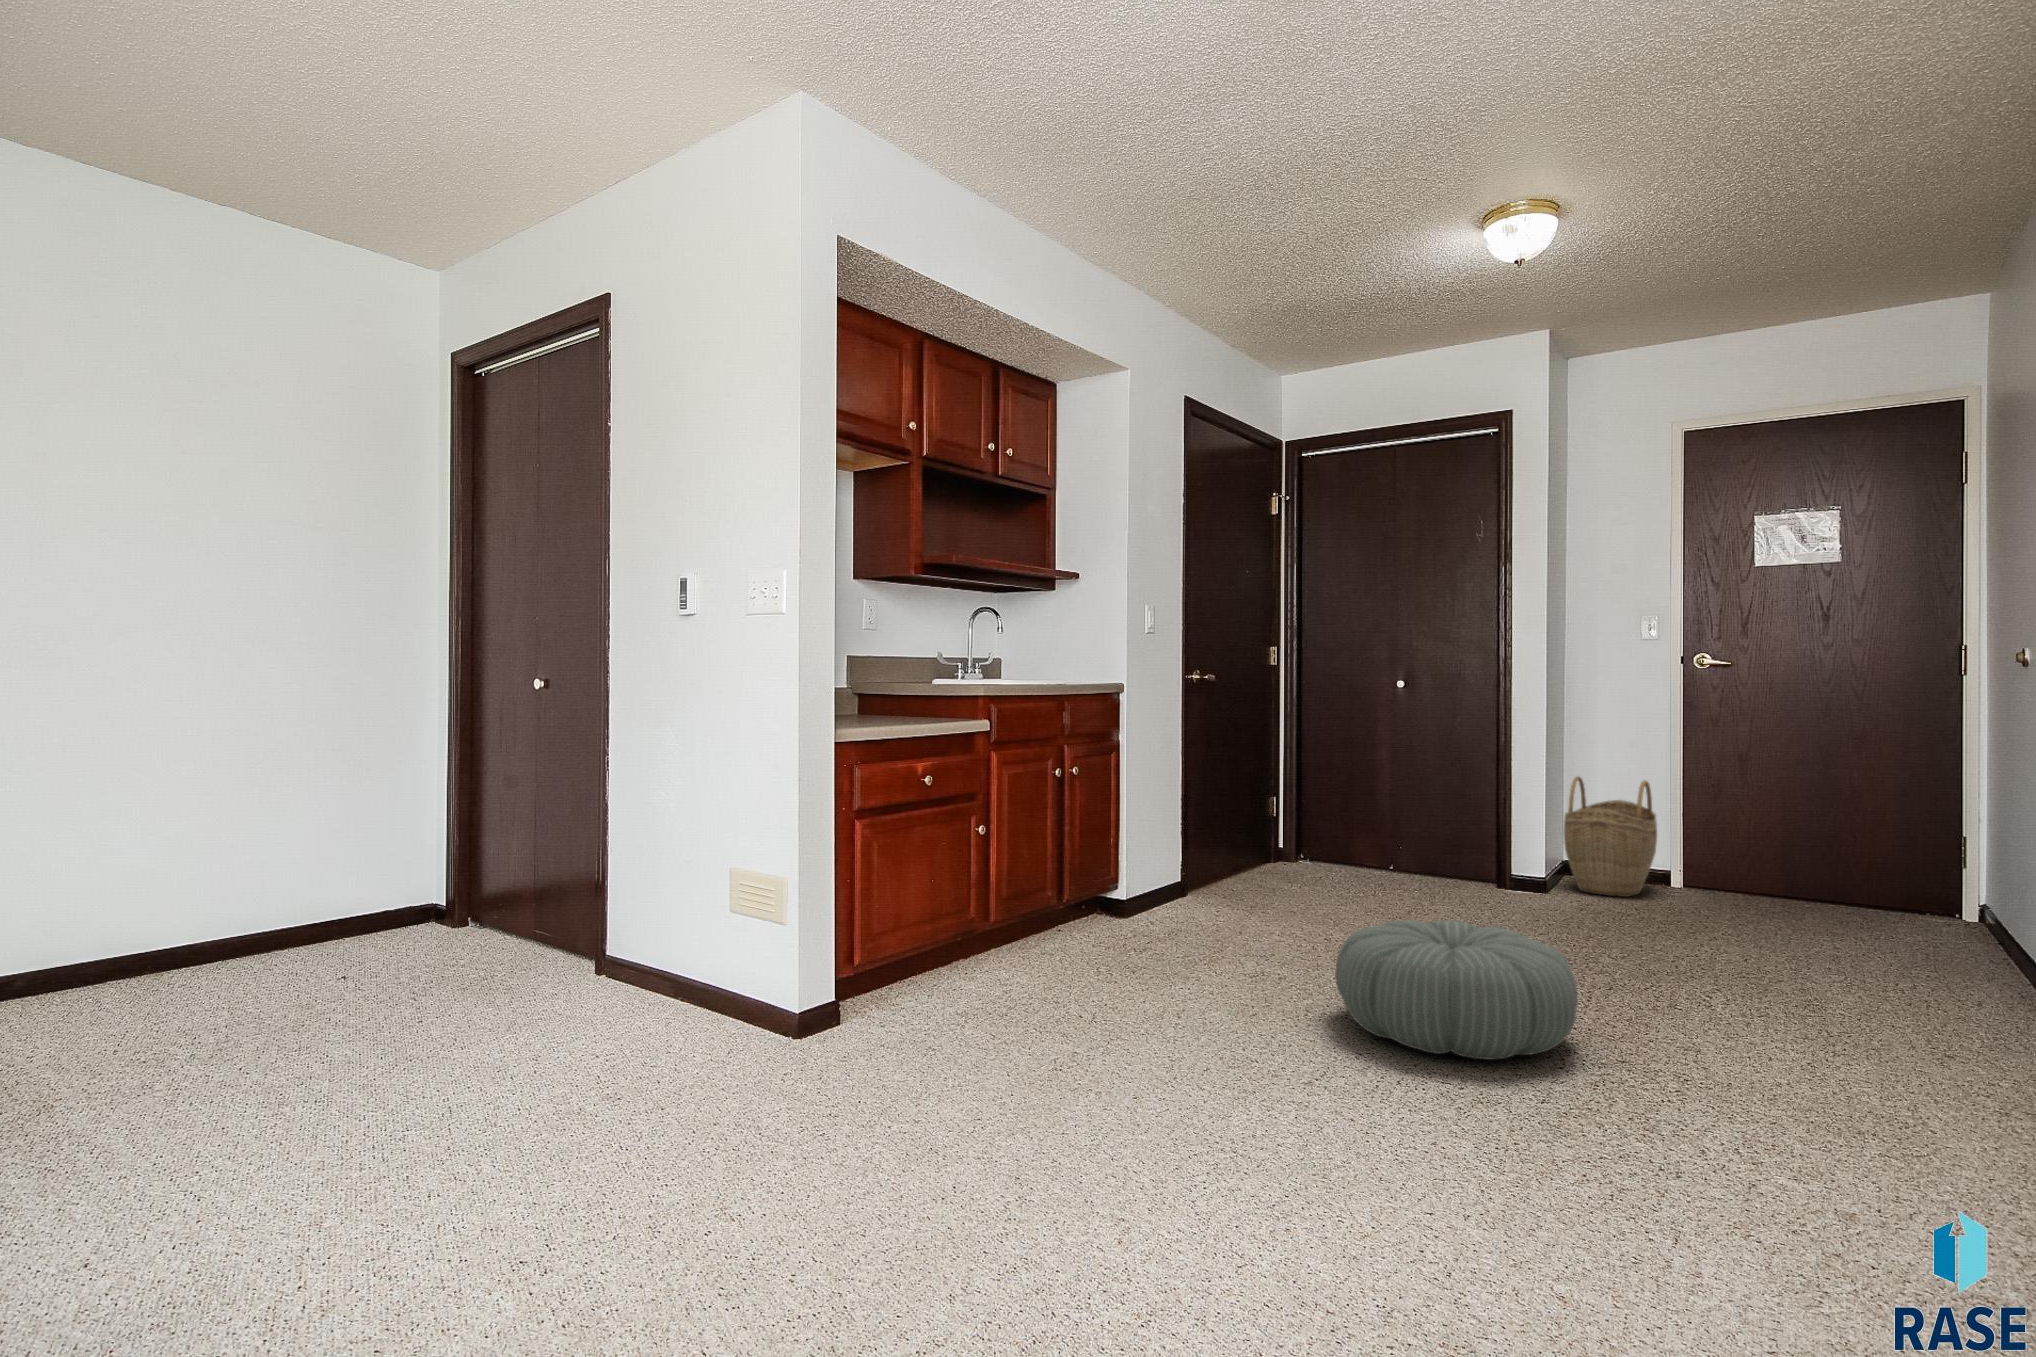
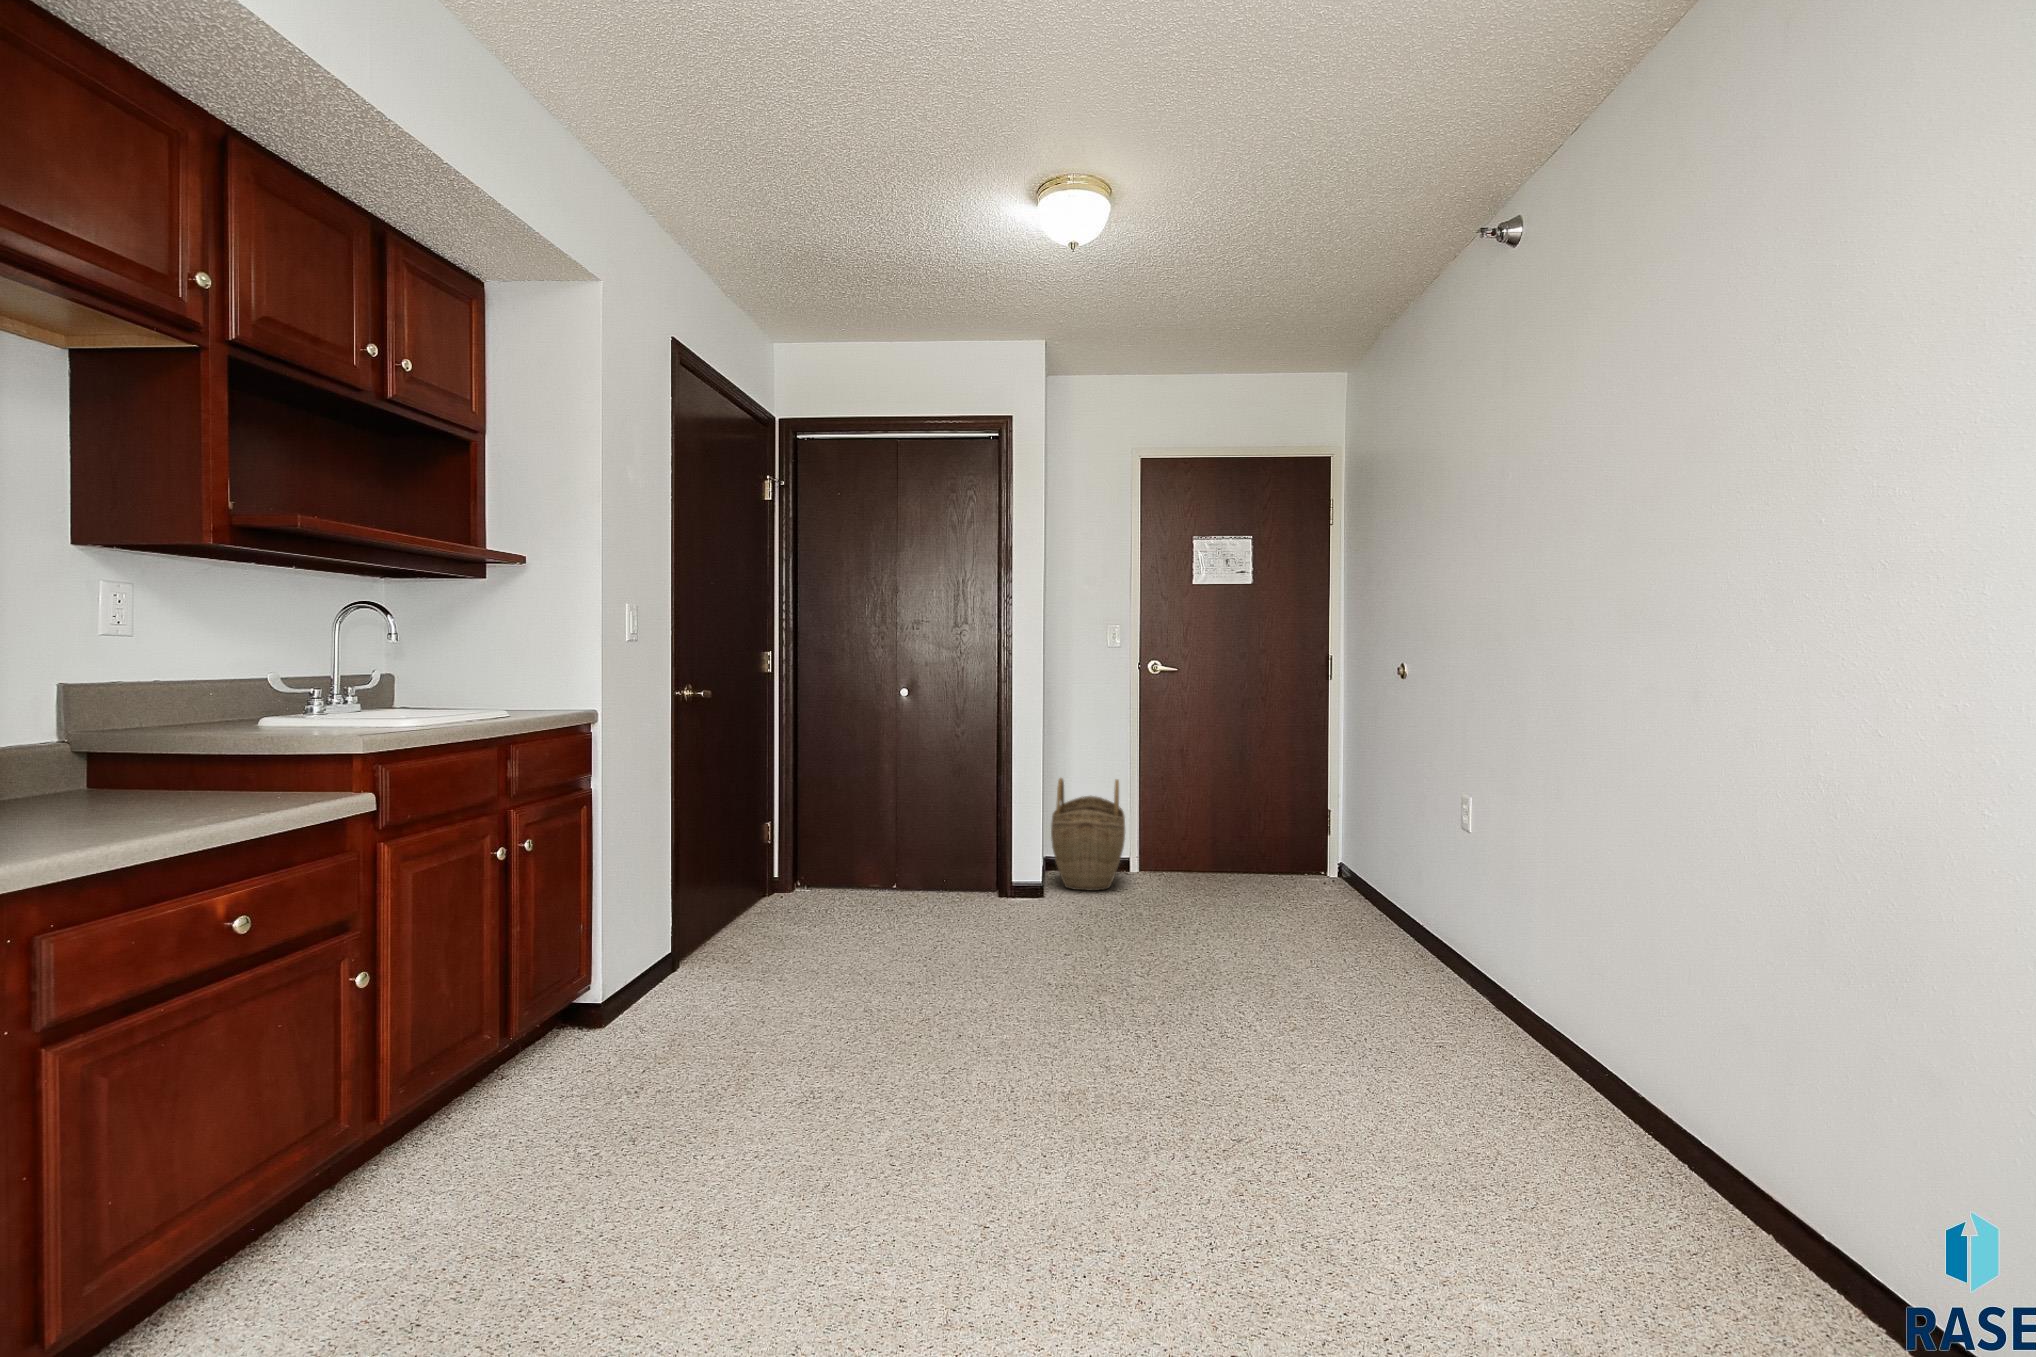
pouf: present [1335,920,1578,1060] -> none [937,1008,1222,1222]

